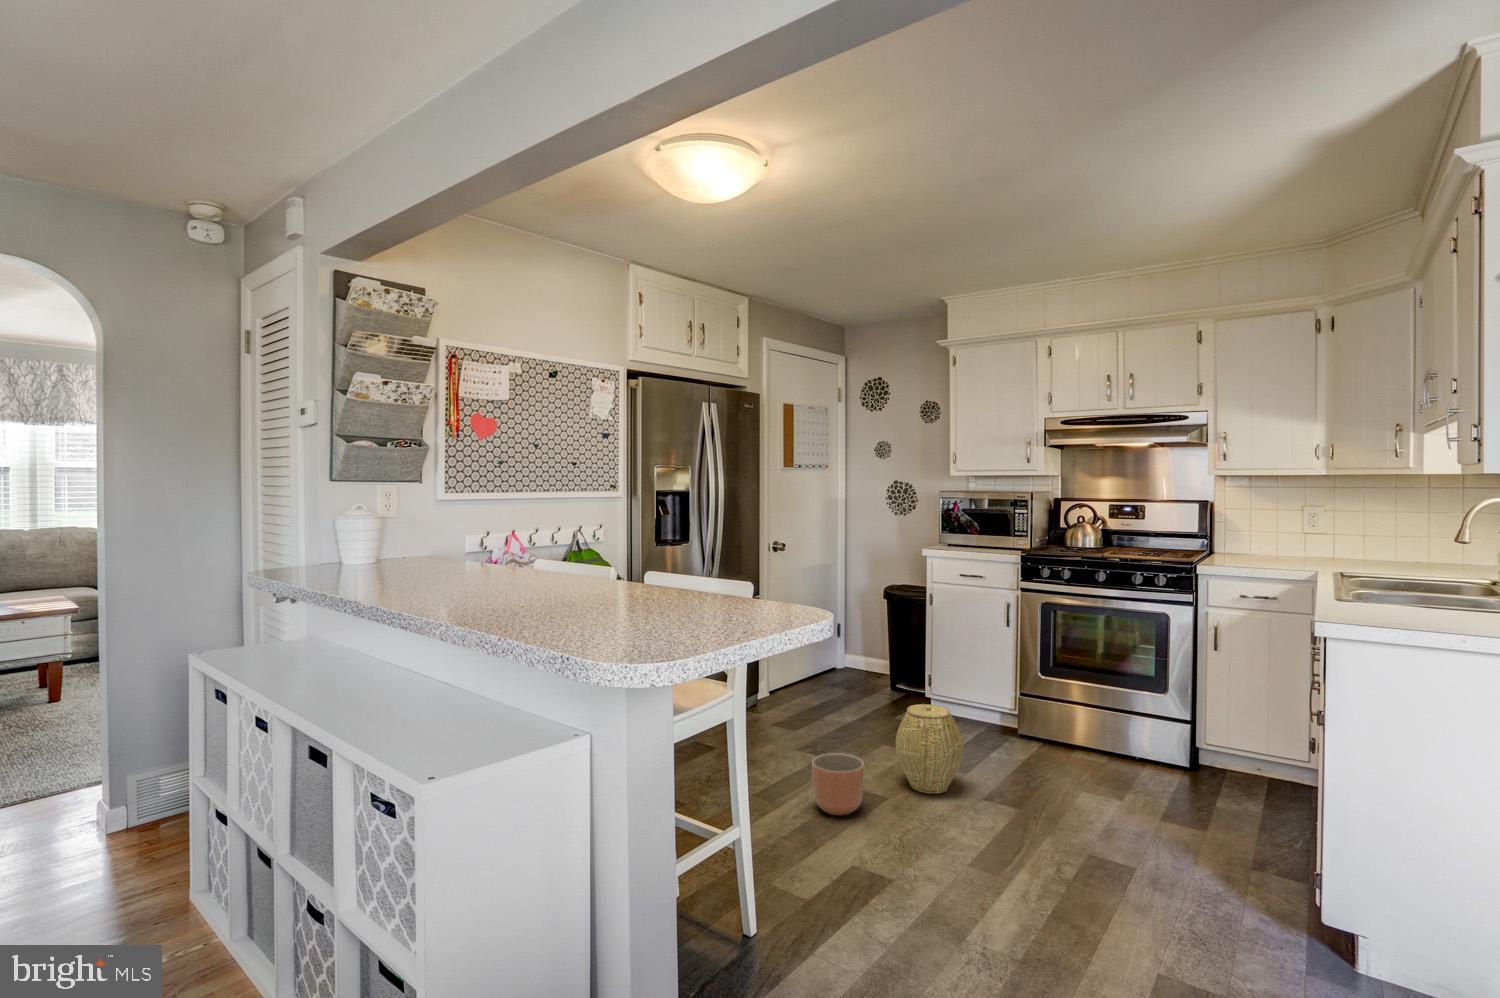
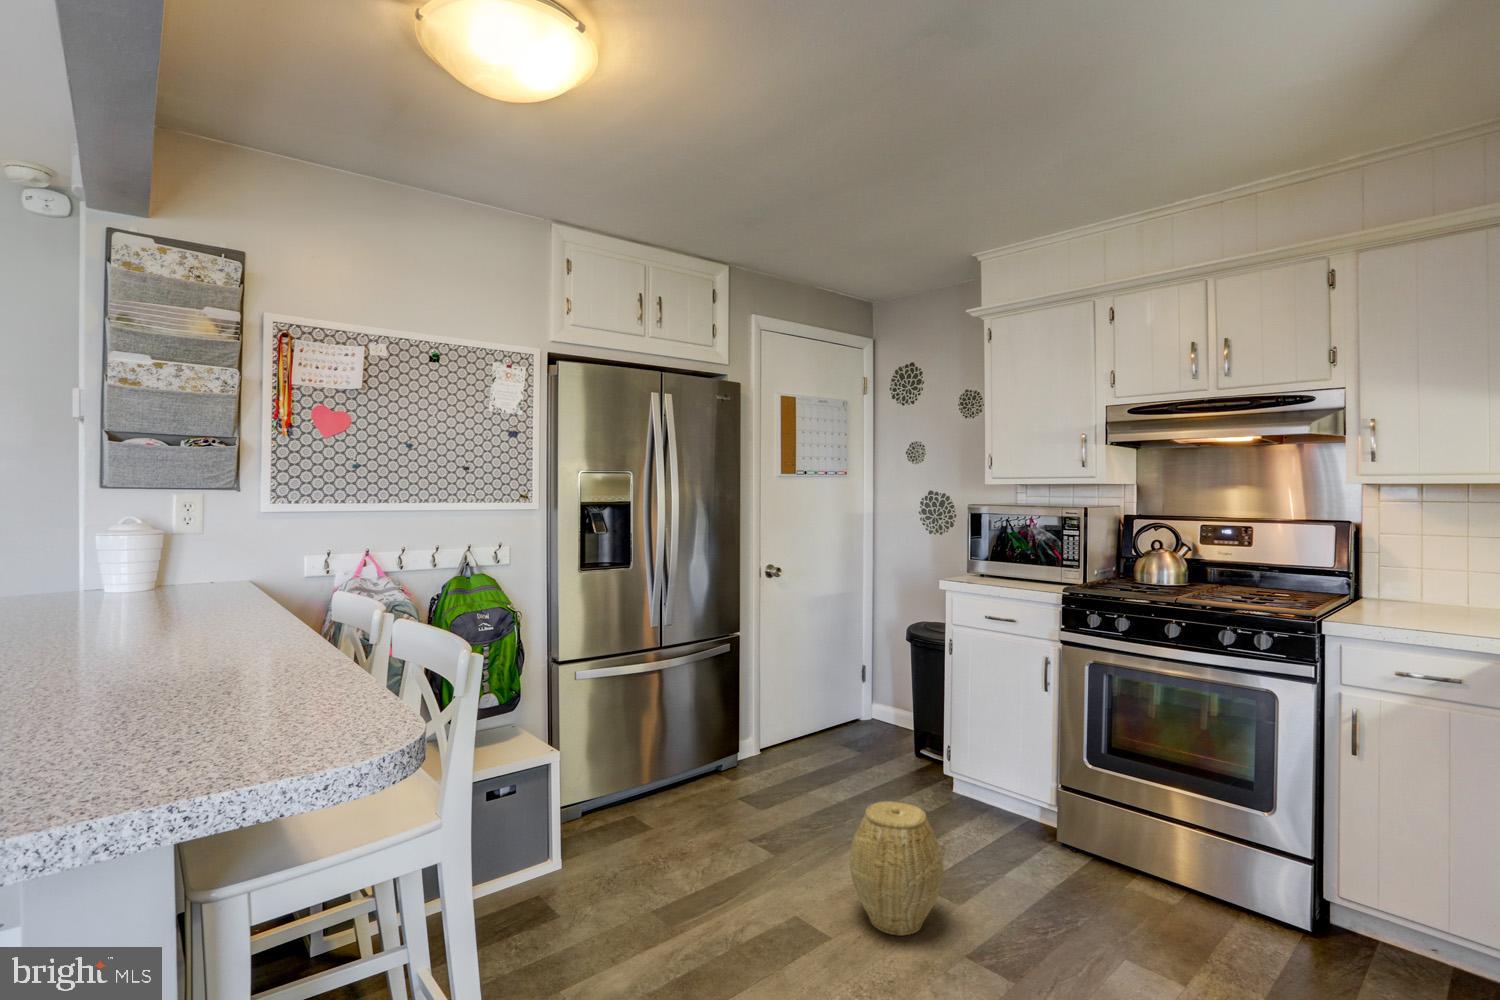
planter: present [812,753,864,815] -> none [712,866,784,963]

